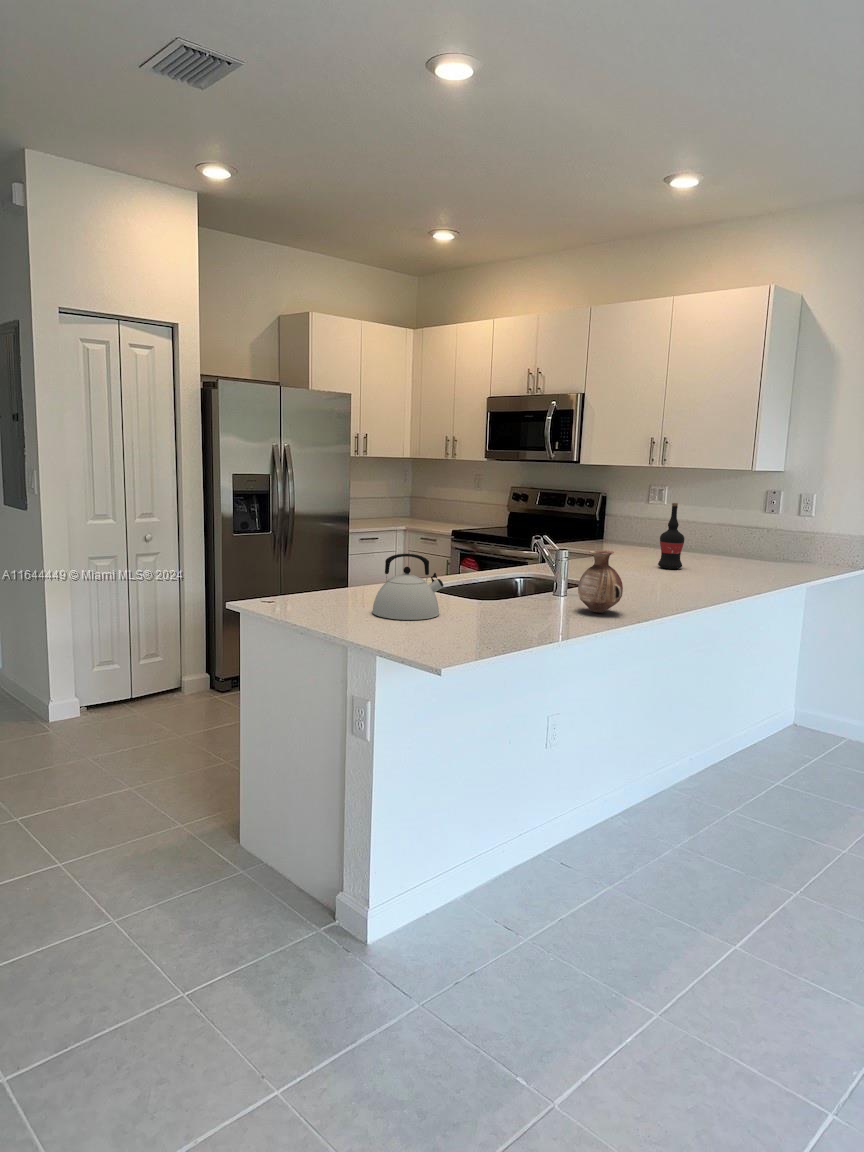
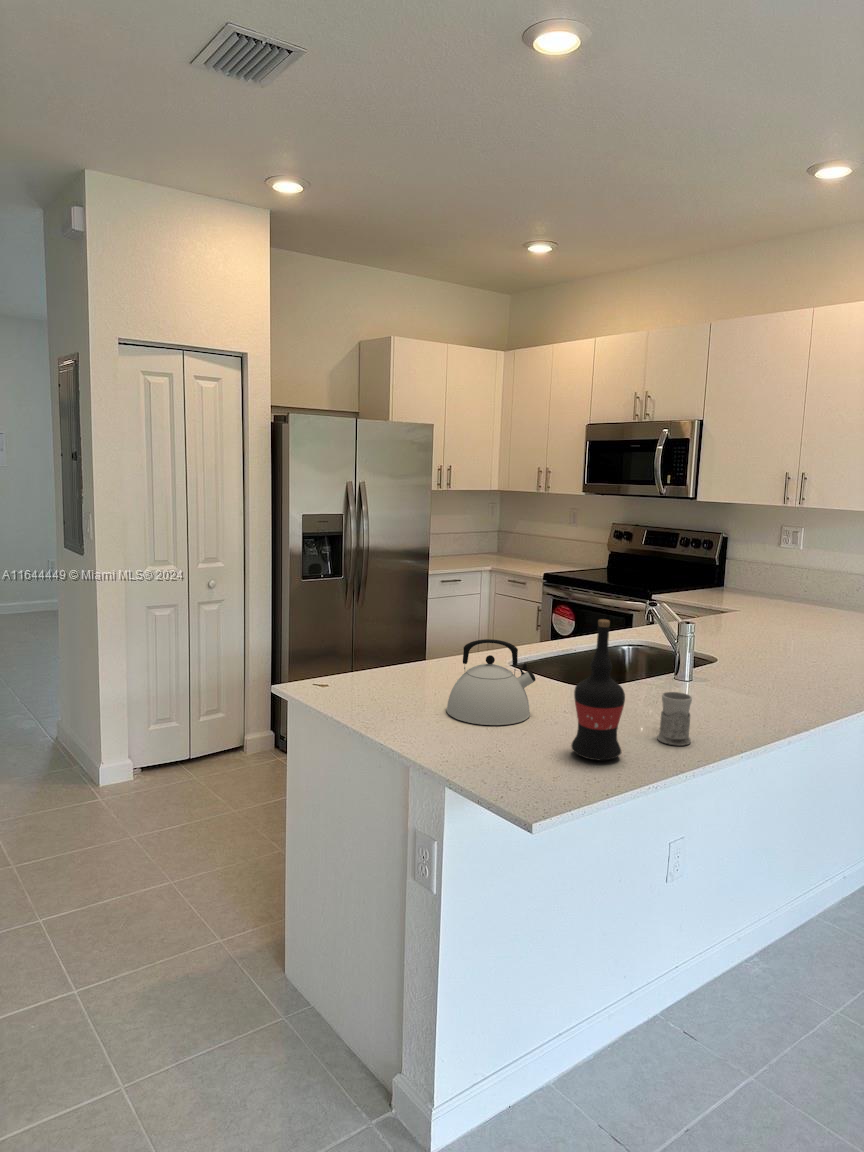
wine bottle: present [658,503,684,569] -> present [571,619,625,760]
vase: present [578,550,623,613] -> none [707,636,767,715]
mug: none [538,589,564,629] -> present [657,692,692,746]

